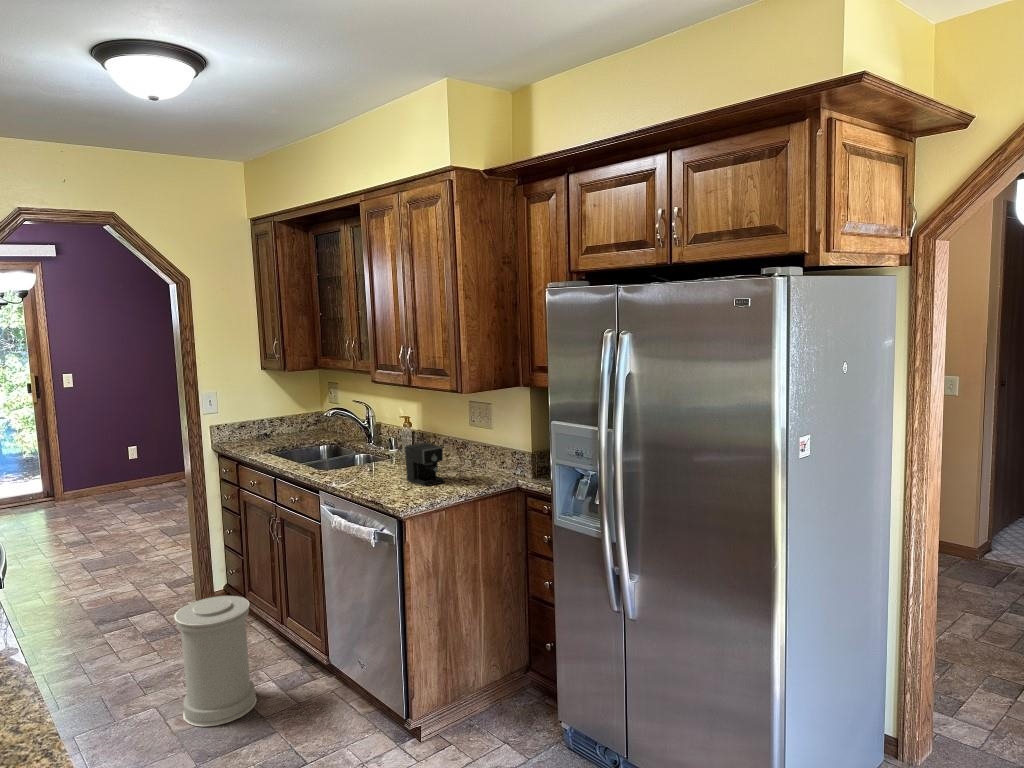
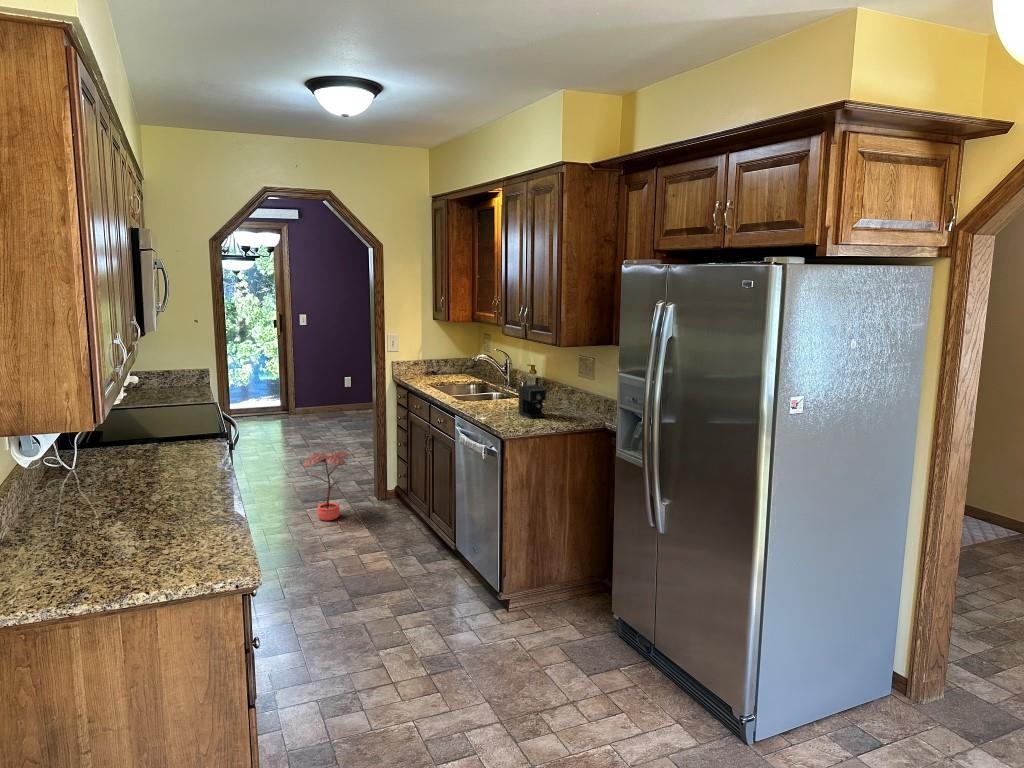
potted plant: none [96,551,160,648] -> present [303,452,348,520]
trash can: present [174,596,257,726] -> none [347,487,401,577]

